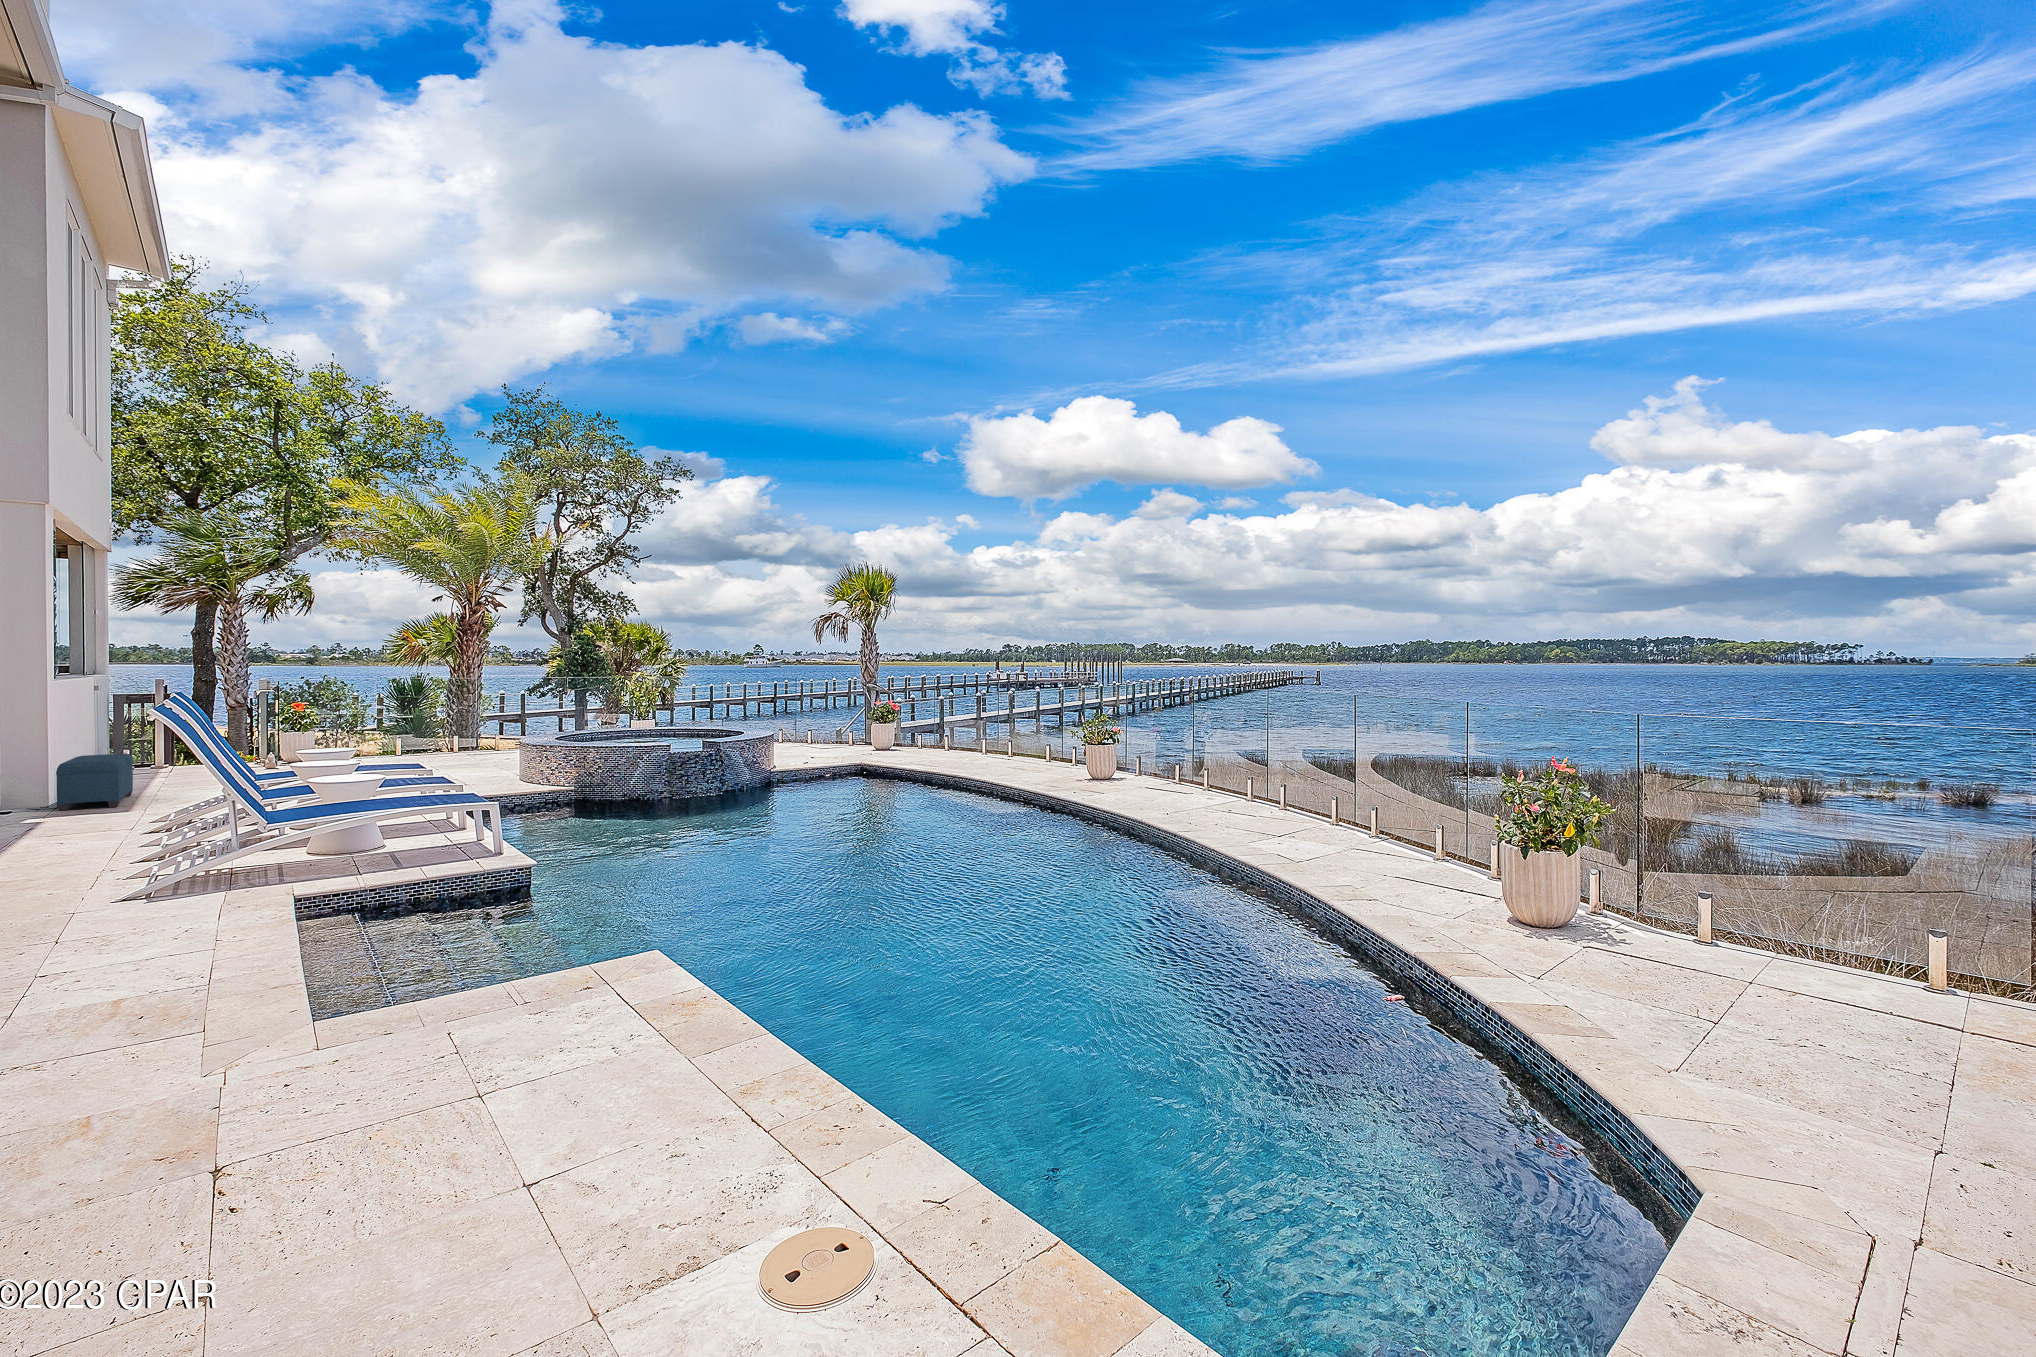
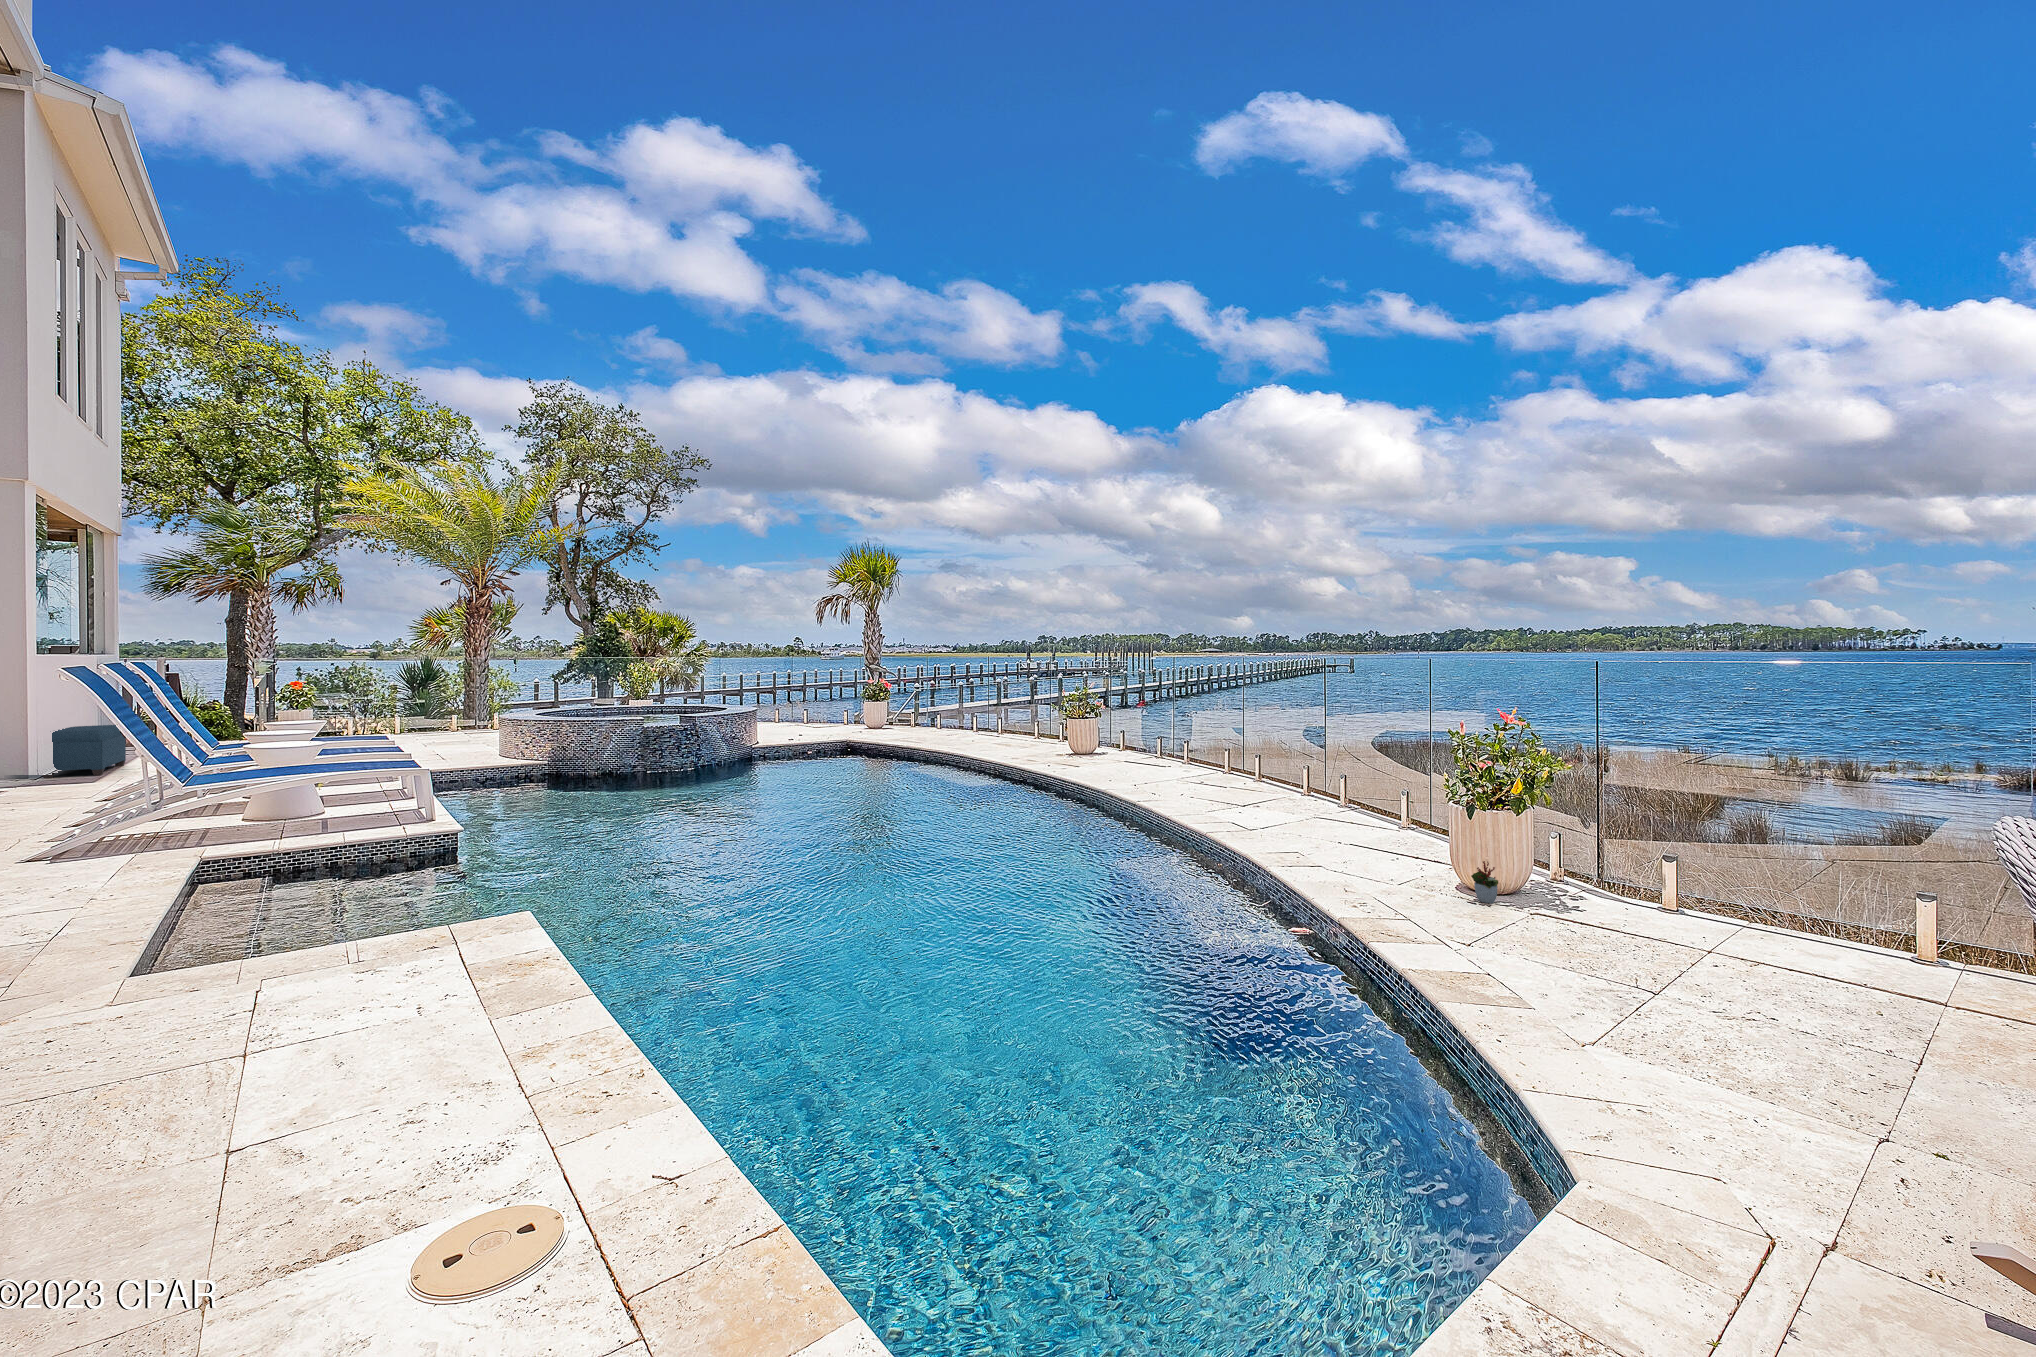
decorative plant: none [1528,897,1554,937] -> present [1471,861,1498,903]

